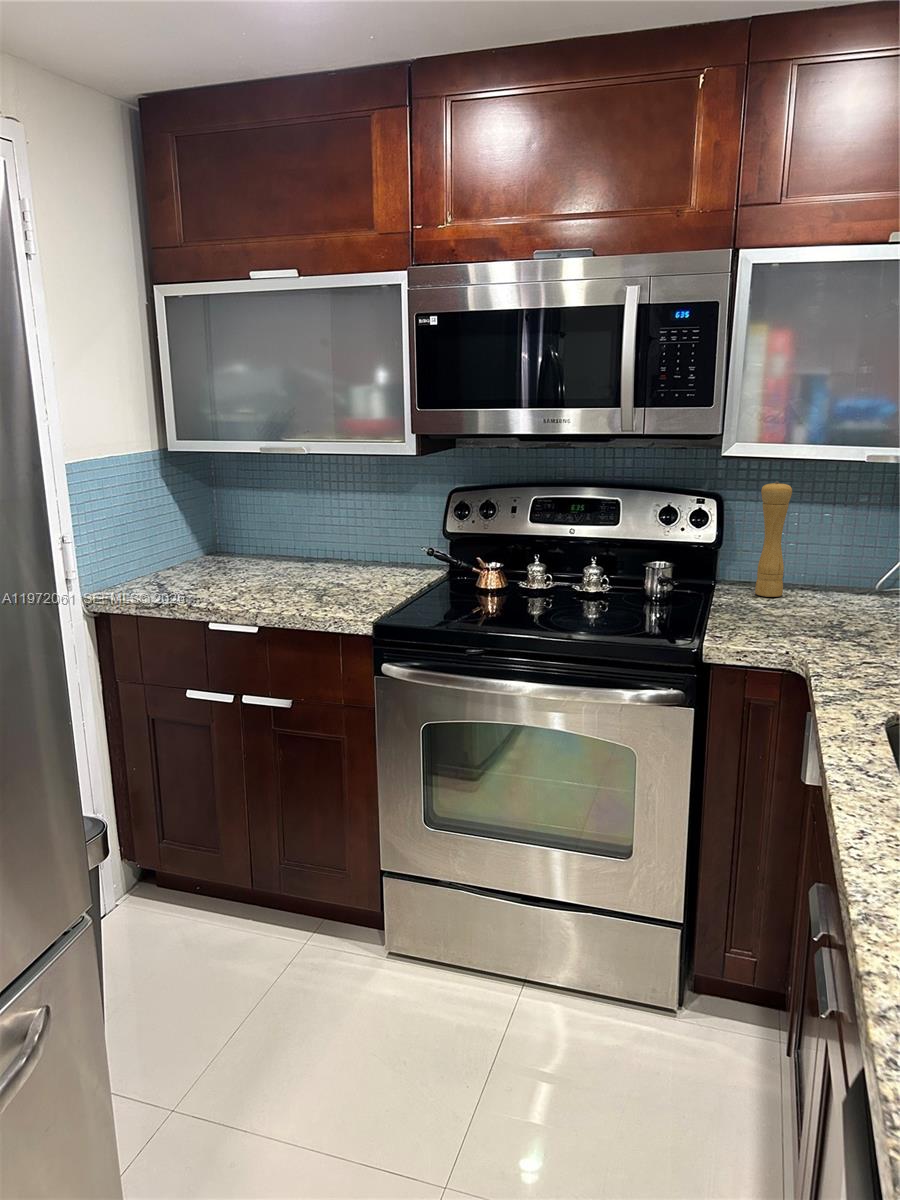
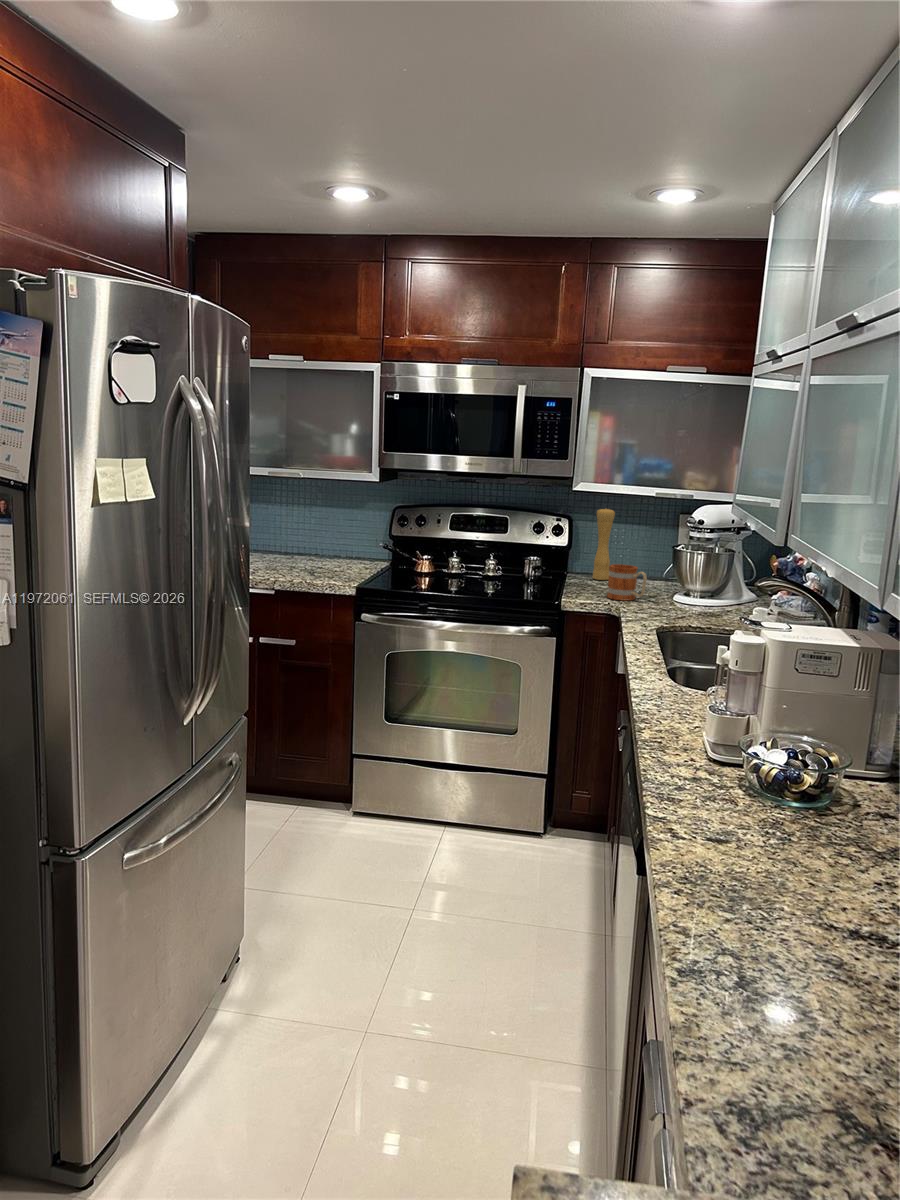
mug: none [782,580,855,644] -> present [607,564,647,601]

